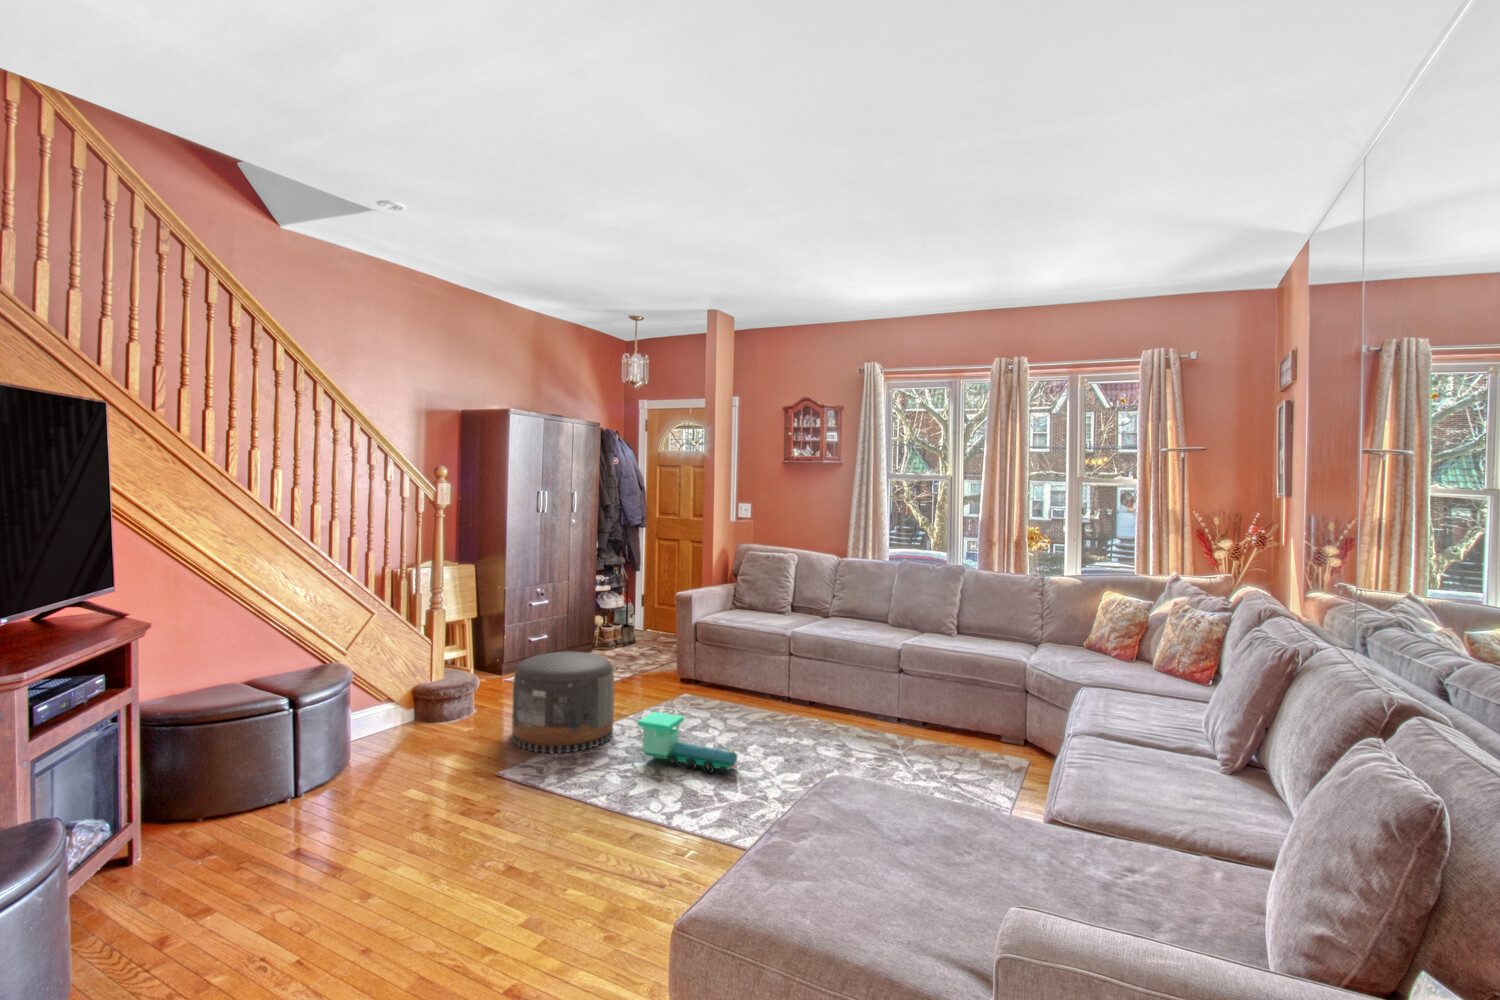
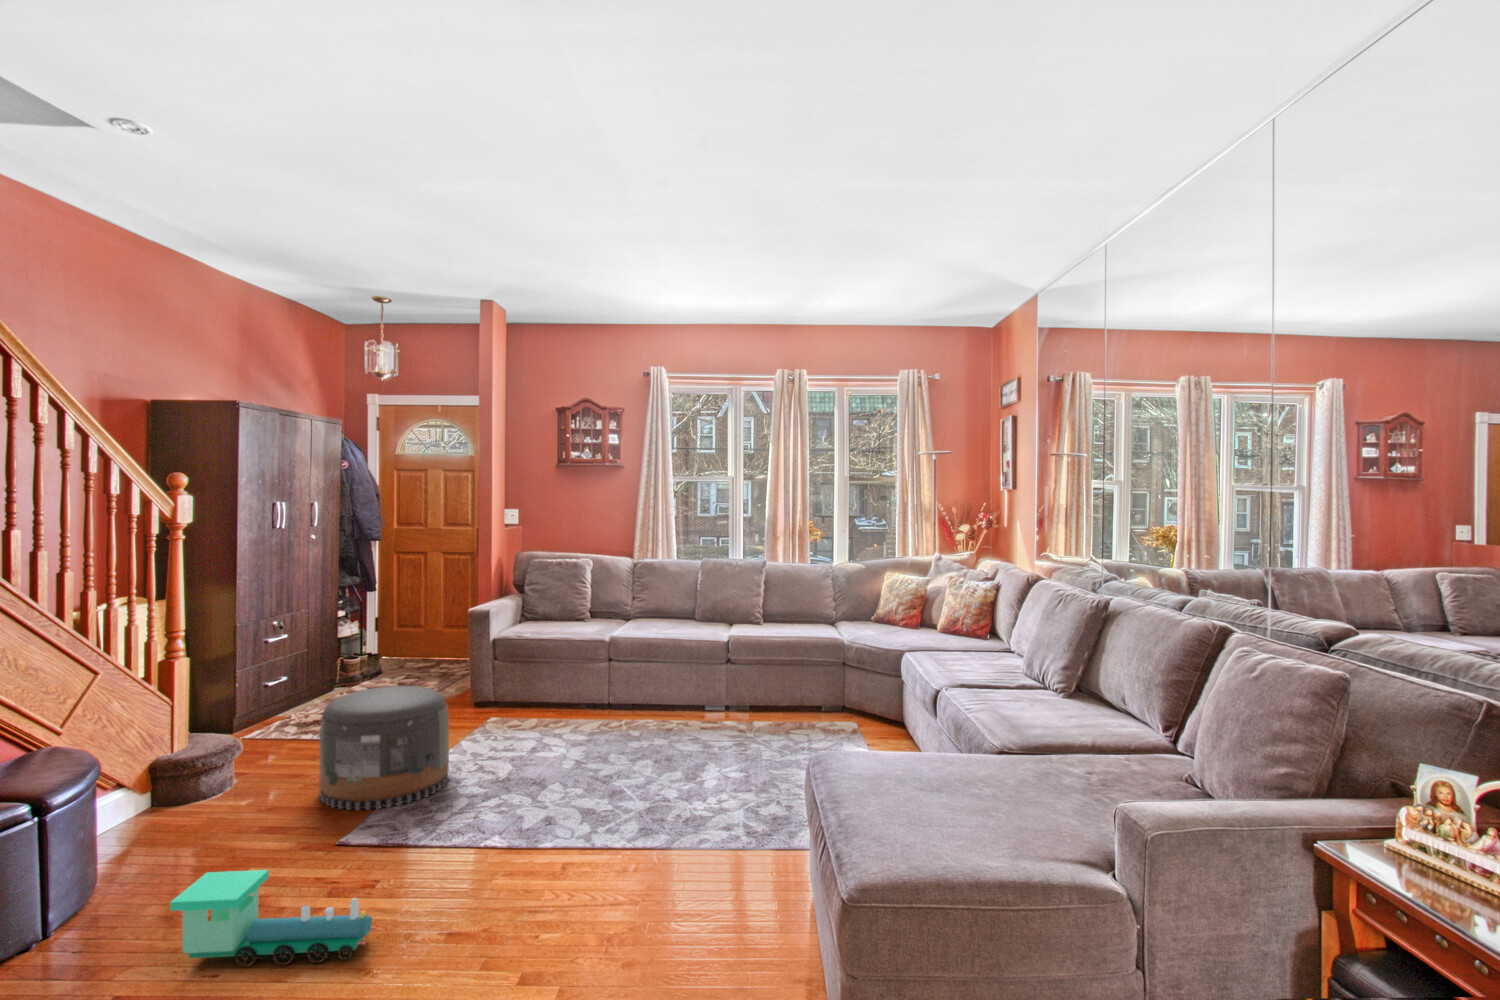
toy train: present [637,712,739,775] -> present [170,870,376,967]

